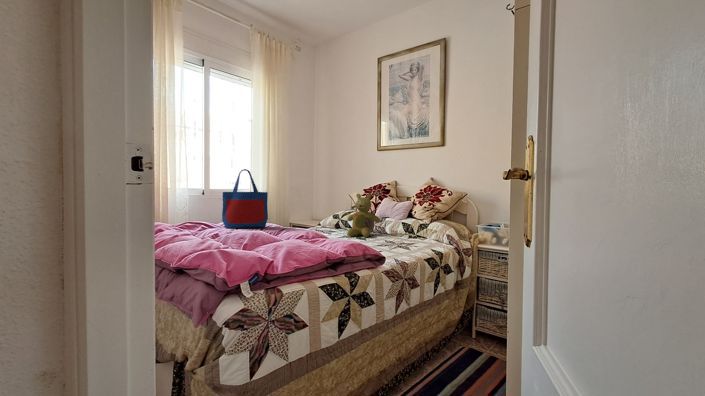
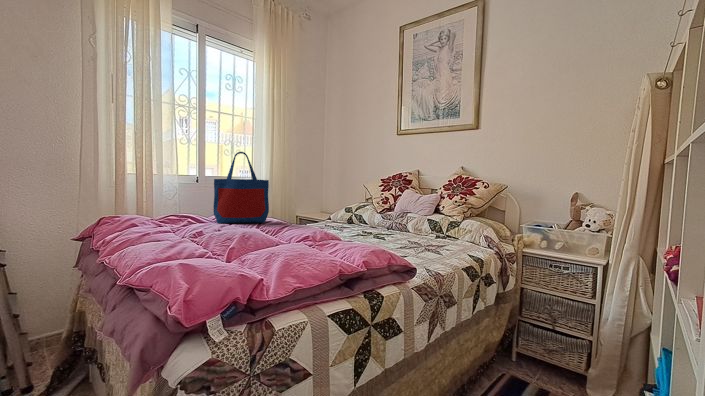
stuffed bear: present [347,194,380,237] -> none [363,184,402,235]

